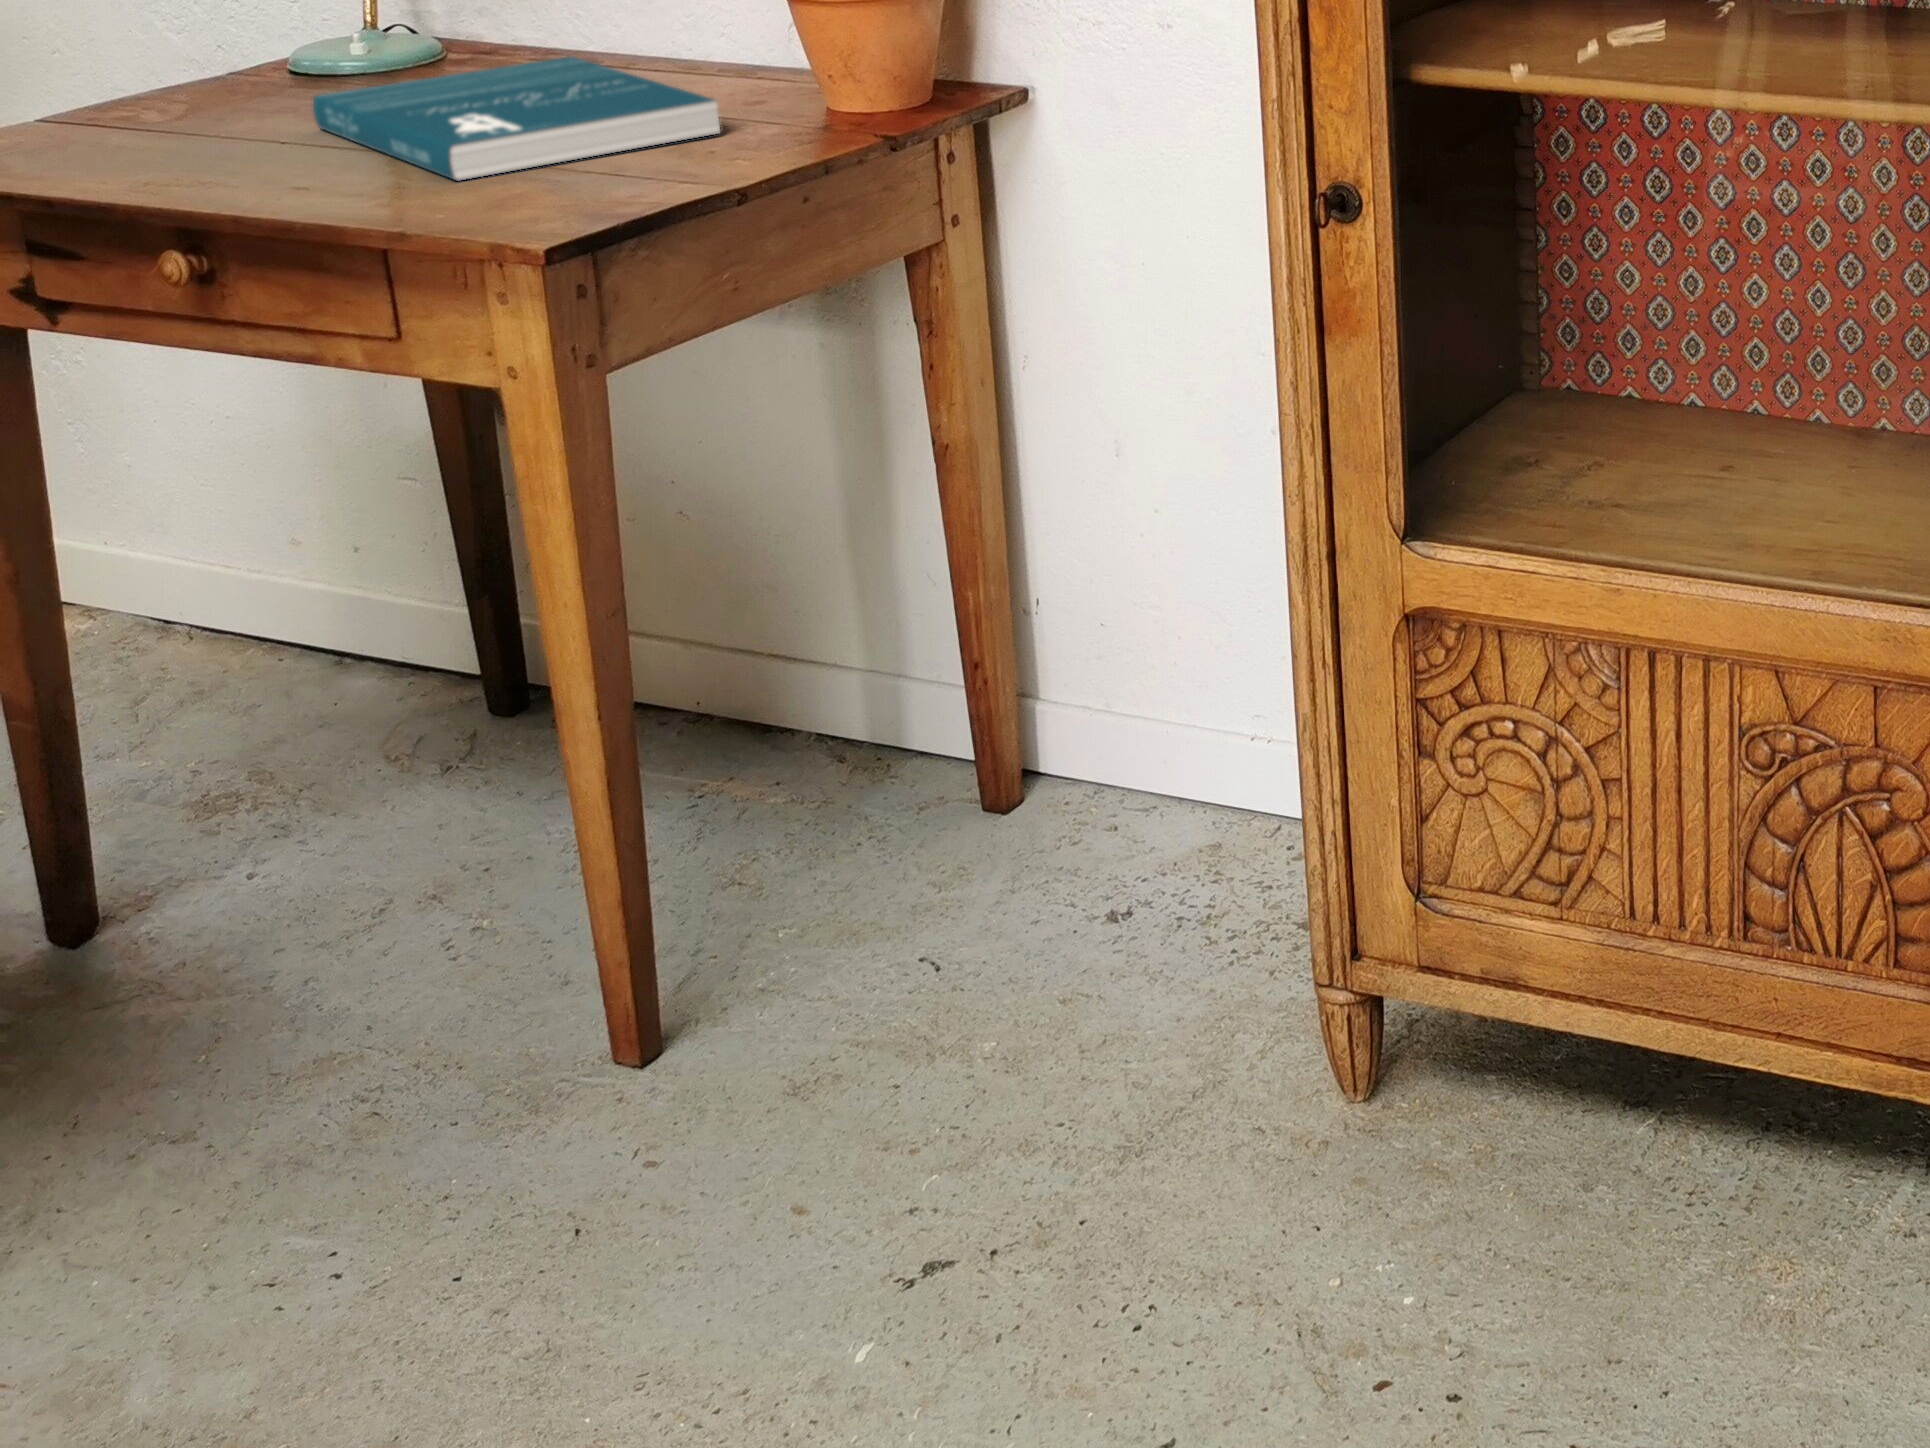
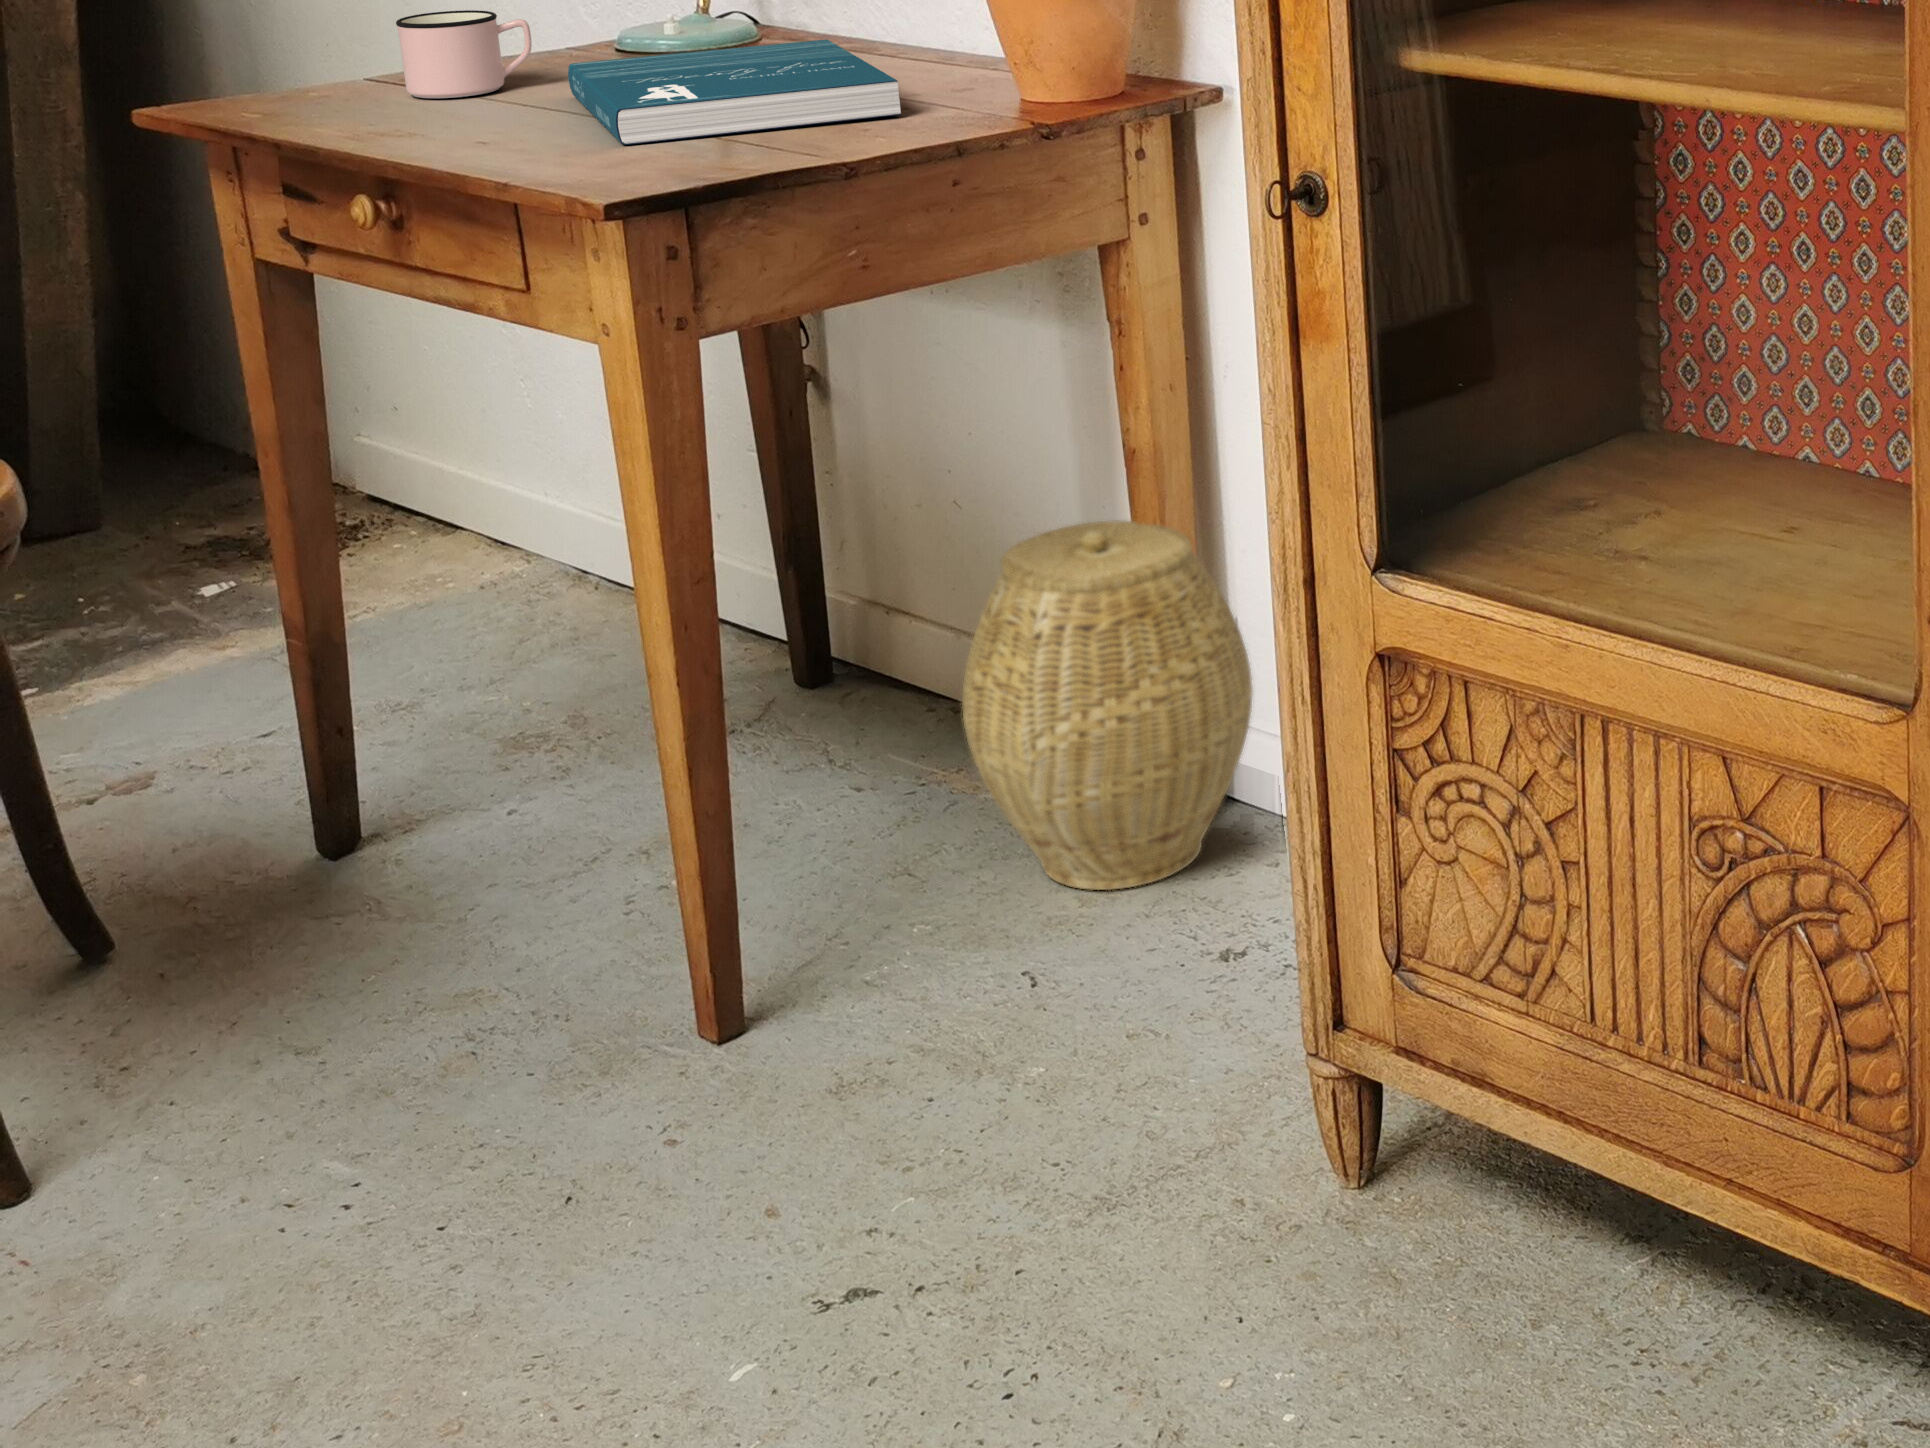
mug: none [104,43,253,139] -> present [396,10,532,98]
woven basket: none [795,517,1083,877] -> present [962,521,1253,890]

